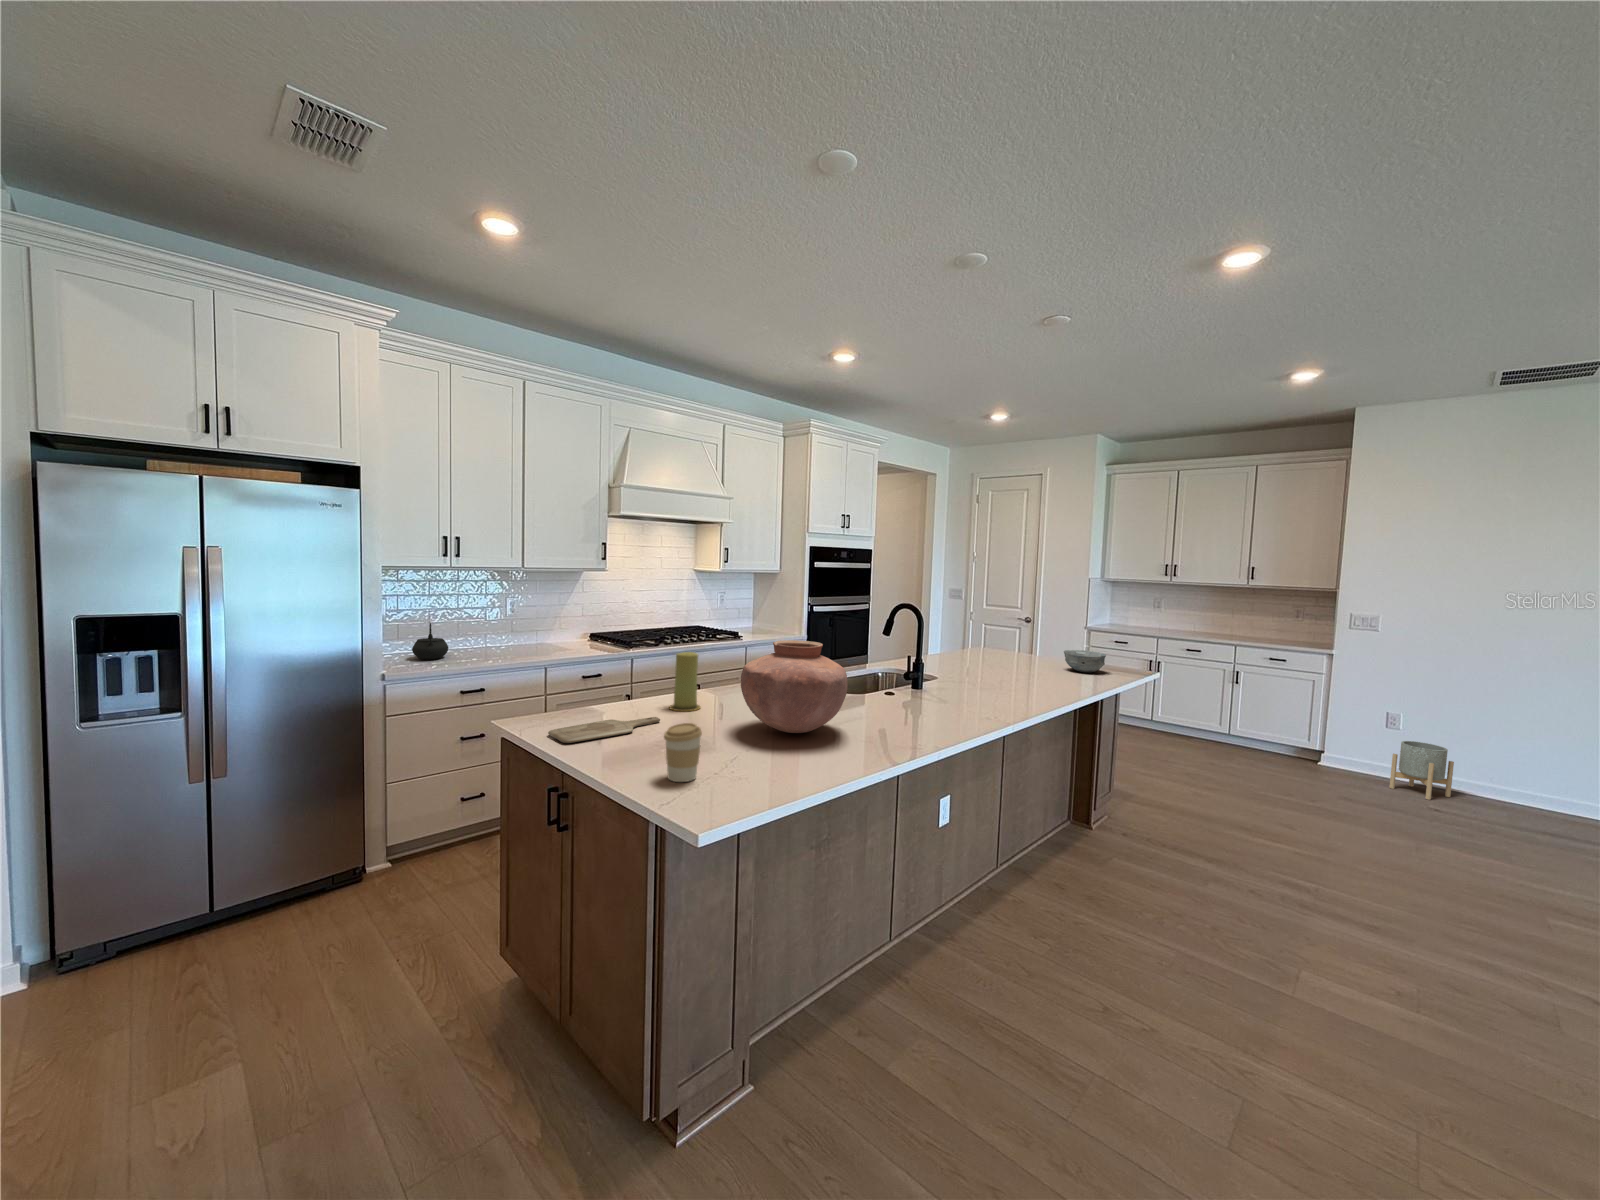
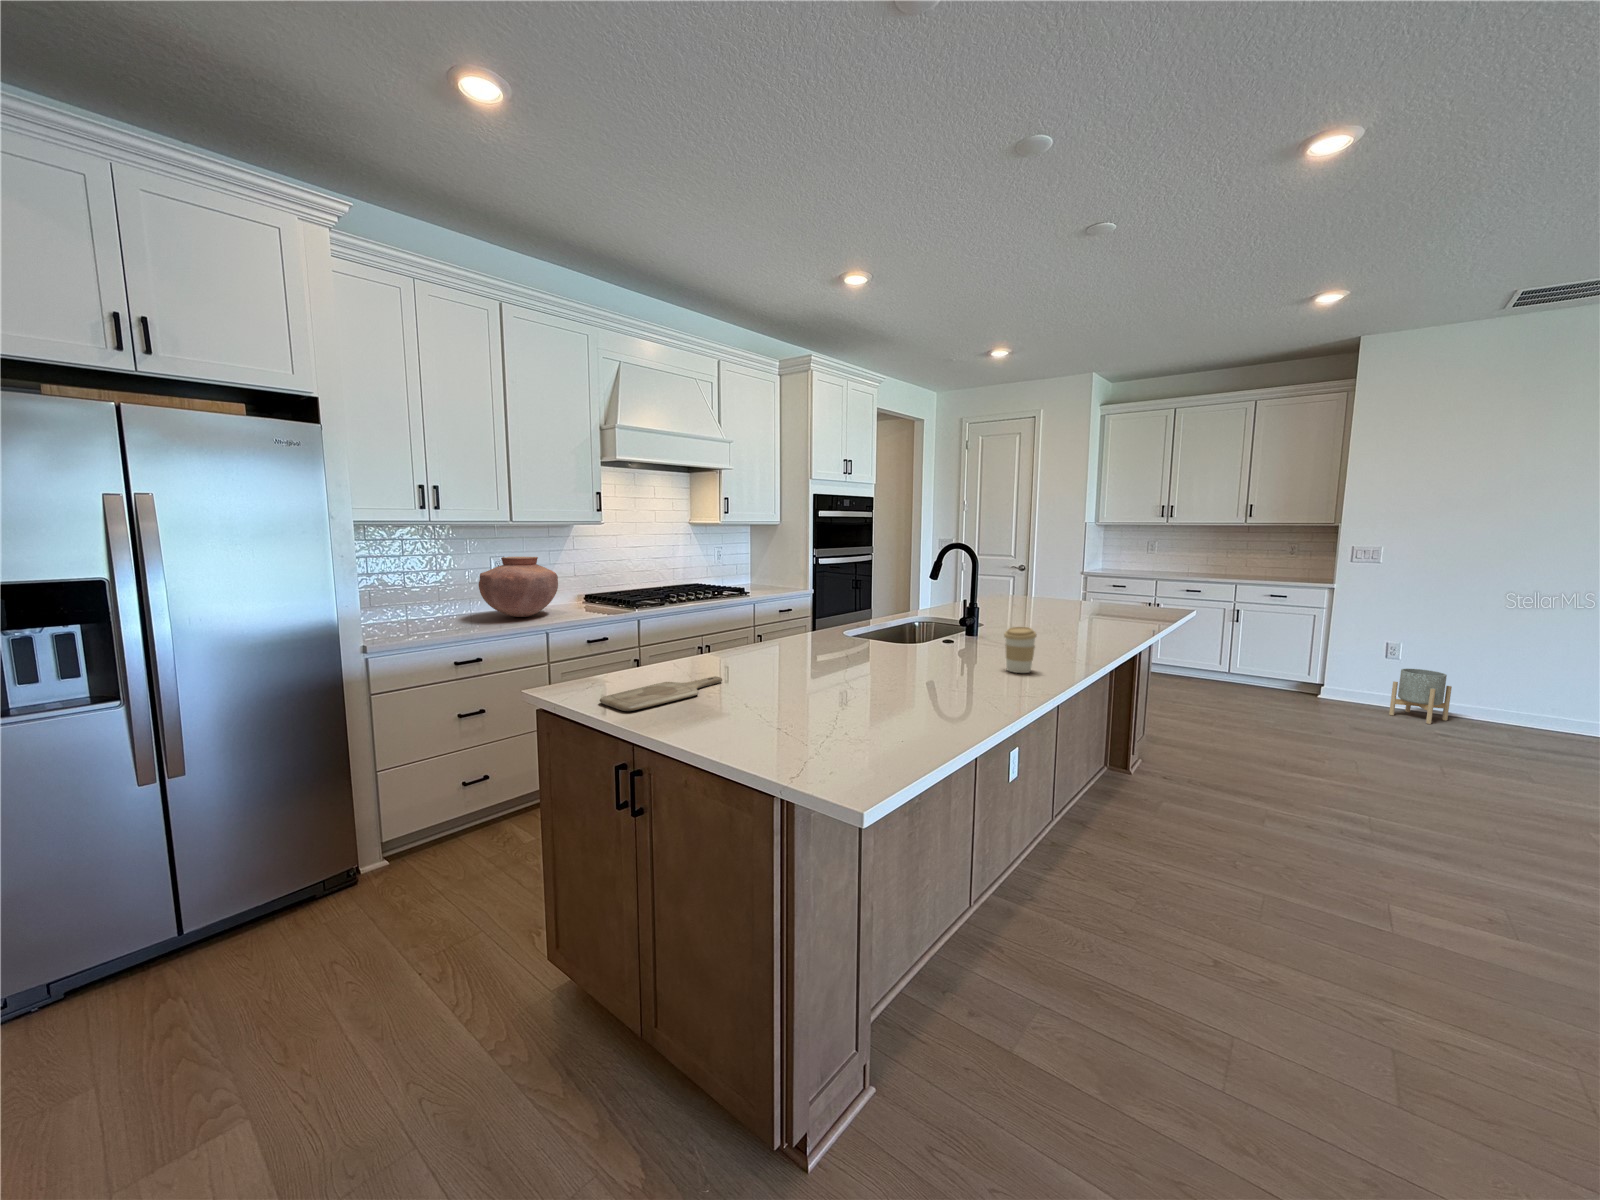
kettle: present [412,623,449,660] -> none [392,586,435,628]
vase: present [741,640,847,733] -> present [479,557,558,617]
bowl: present [1064,650,1106,673] -> none [1102,590,1148,612]
candle: present [669,652,700,711] -> none [721,601,758,669]
coffee cup: present [664,723,702,782] -> present [1004,627,1036,673]

